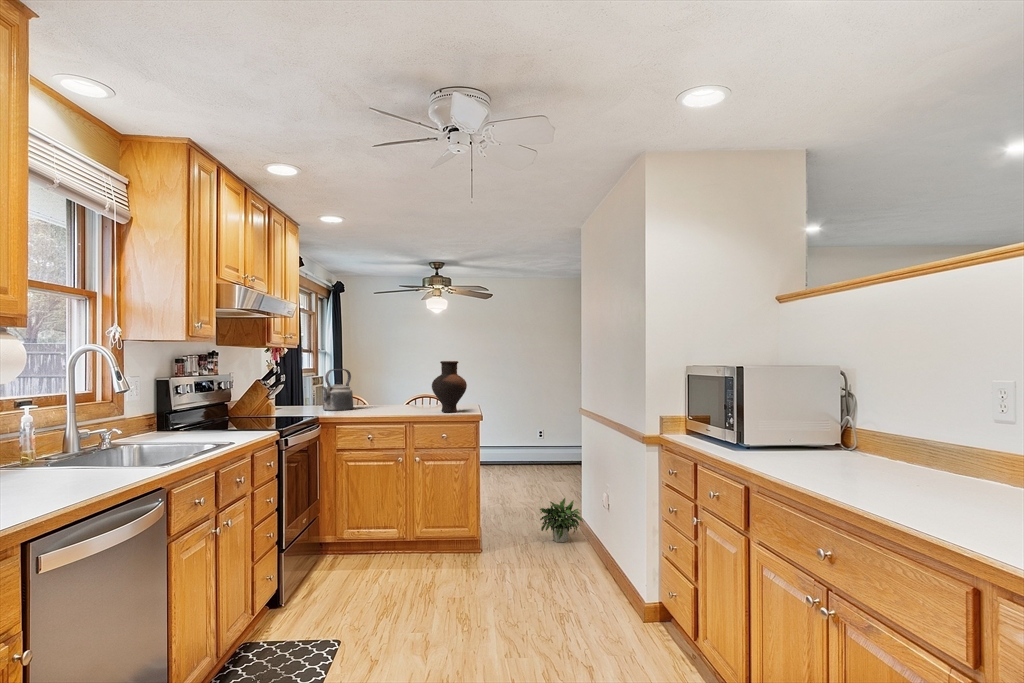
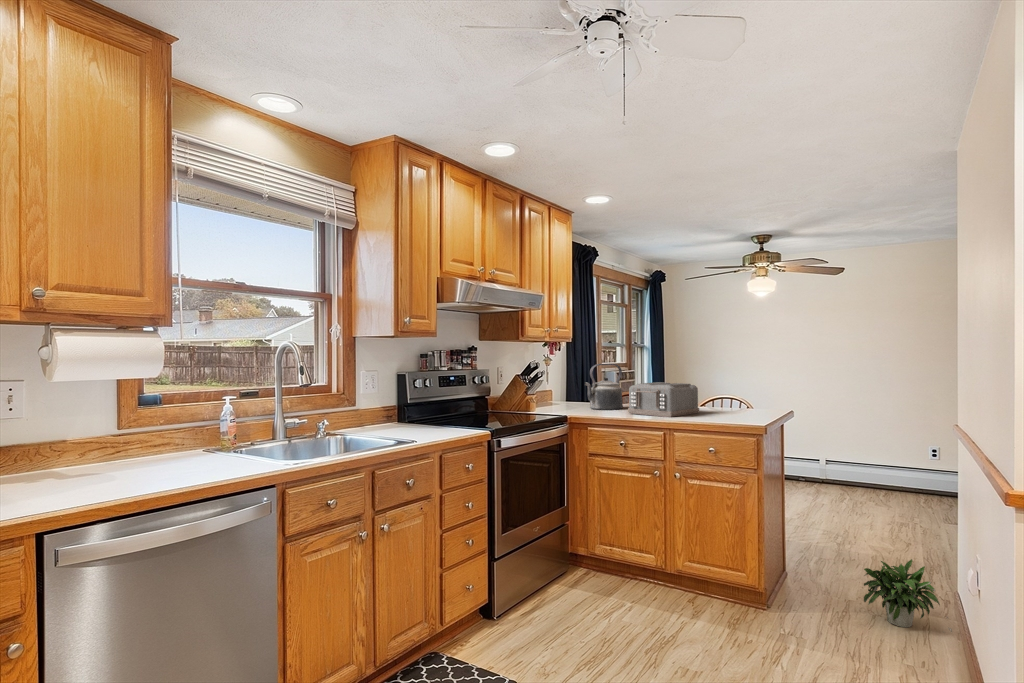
vase: present [432,361,467,412] -> none [696,355,743,420]
toaster: none [368,384,423,412] -> present [628,382,699,417]

